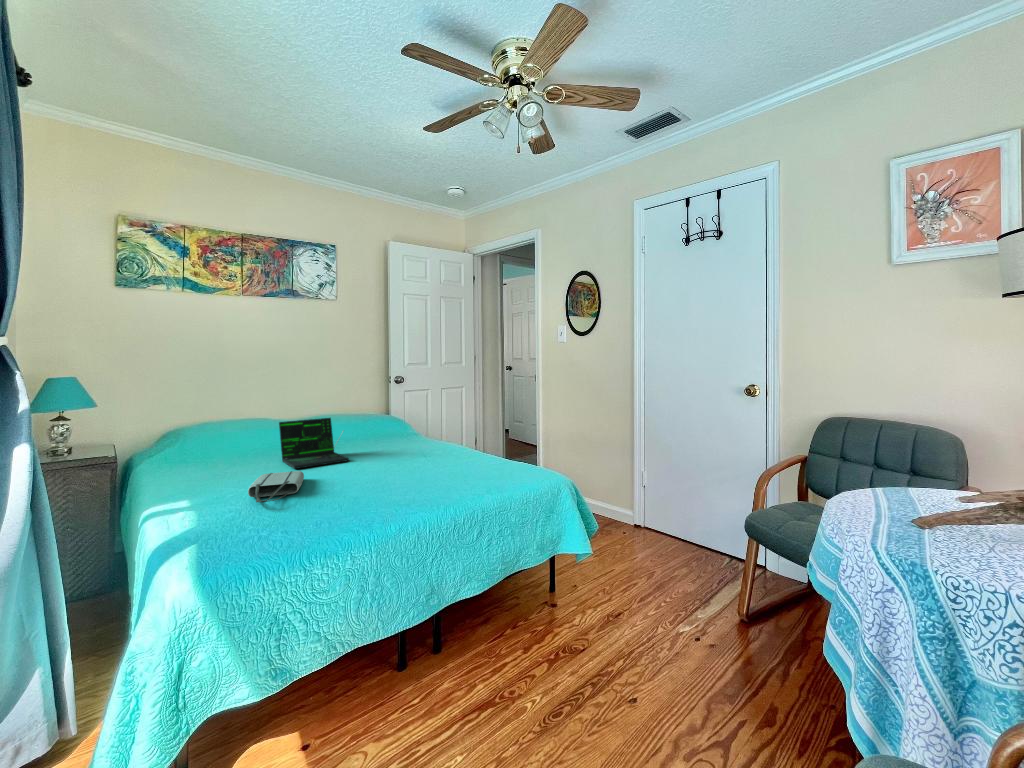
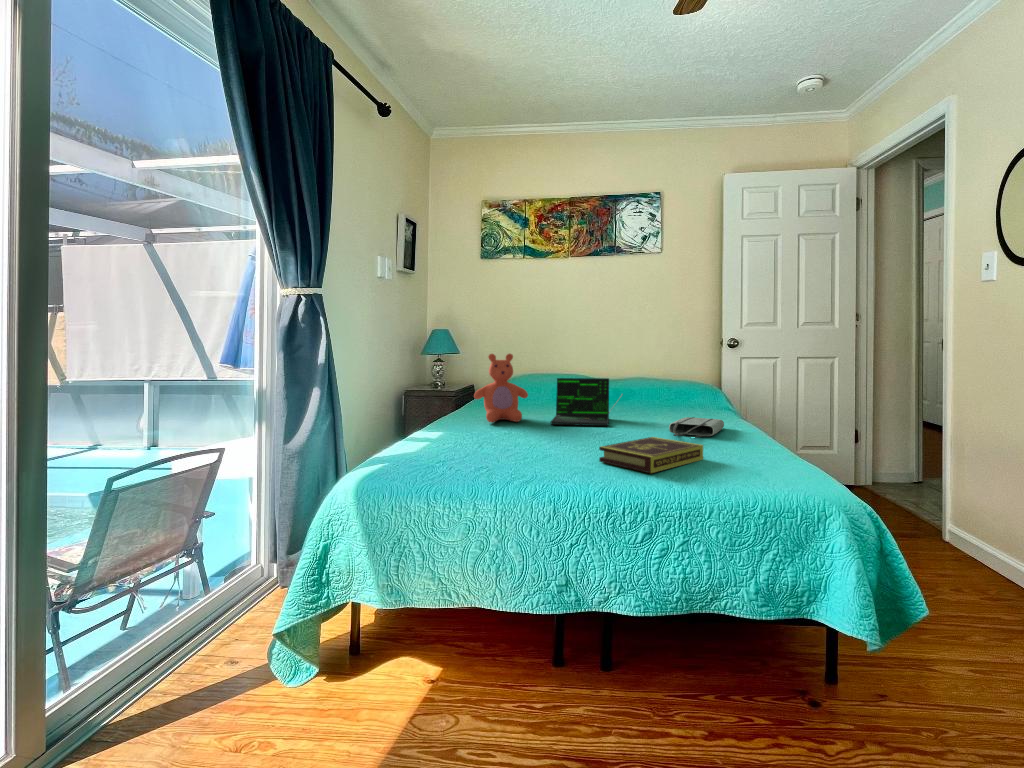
teddy bear: none [187,401,257,479] -> present [474,354,528,422]
book: none [405,463,462,491] -> present [599,437,703,473]
tote bag: present [248,471,304,502] -> present [669,417,724,437]

